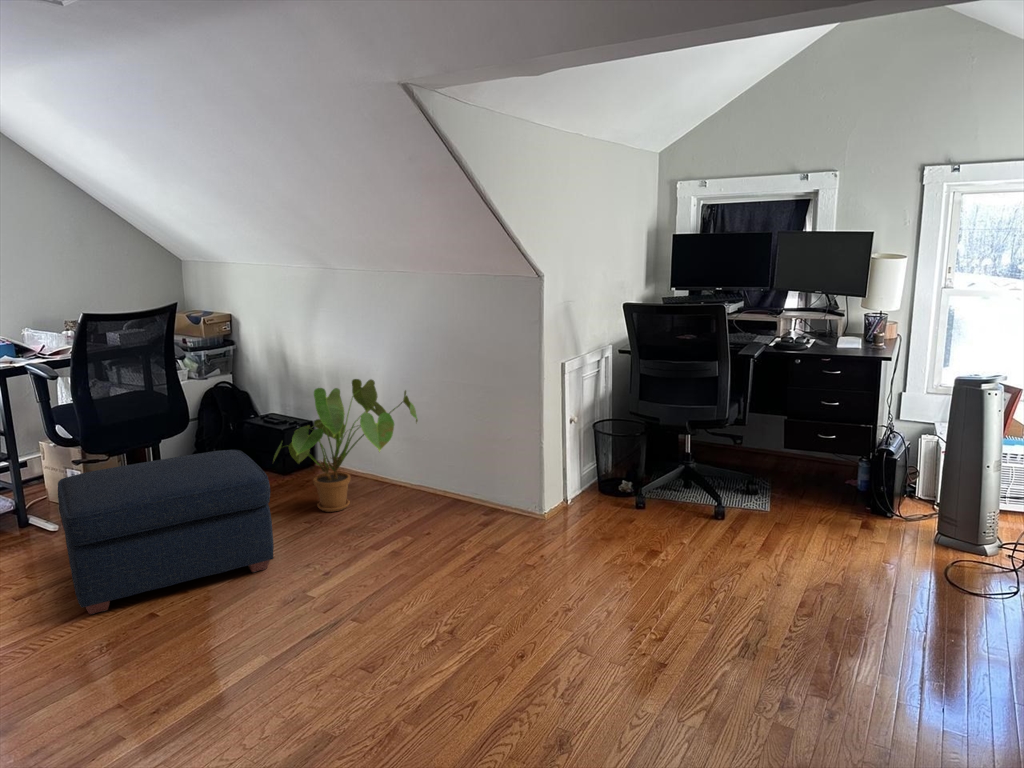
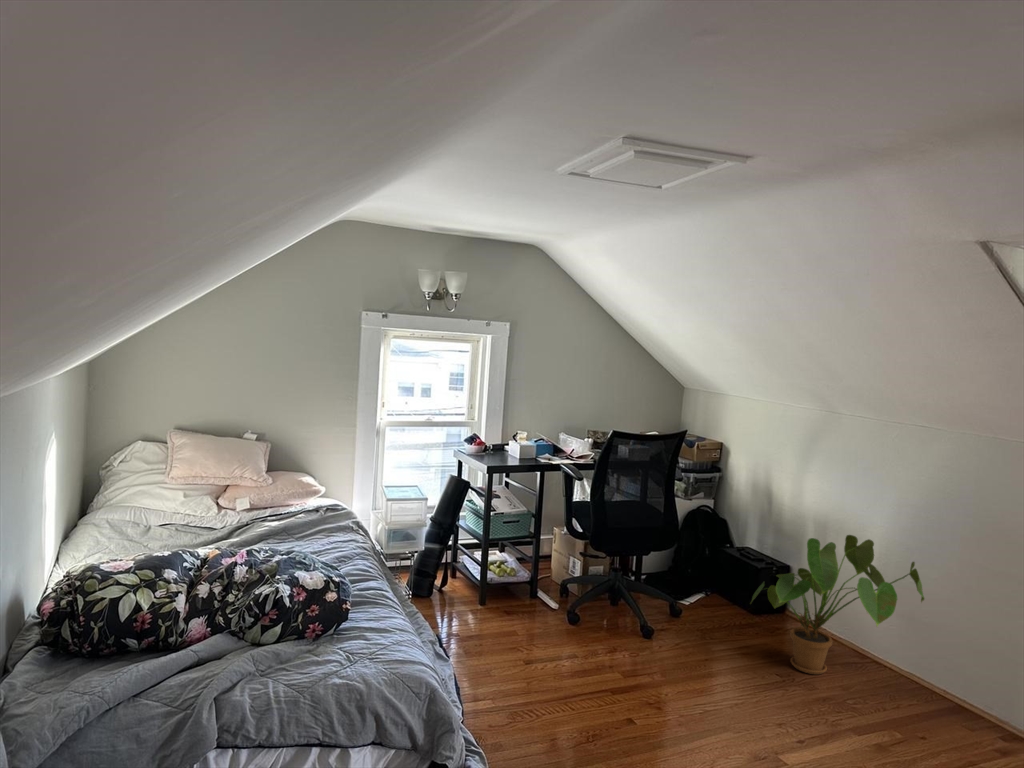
ottoman: present [58,450,274,614] -> none [567,569,755,718]

